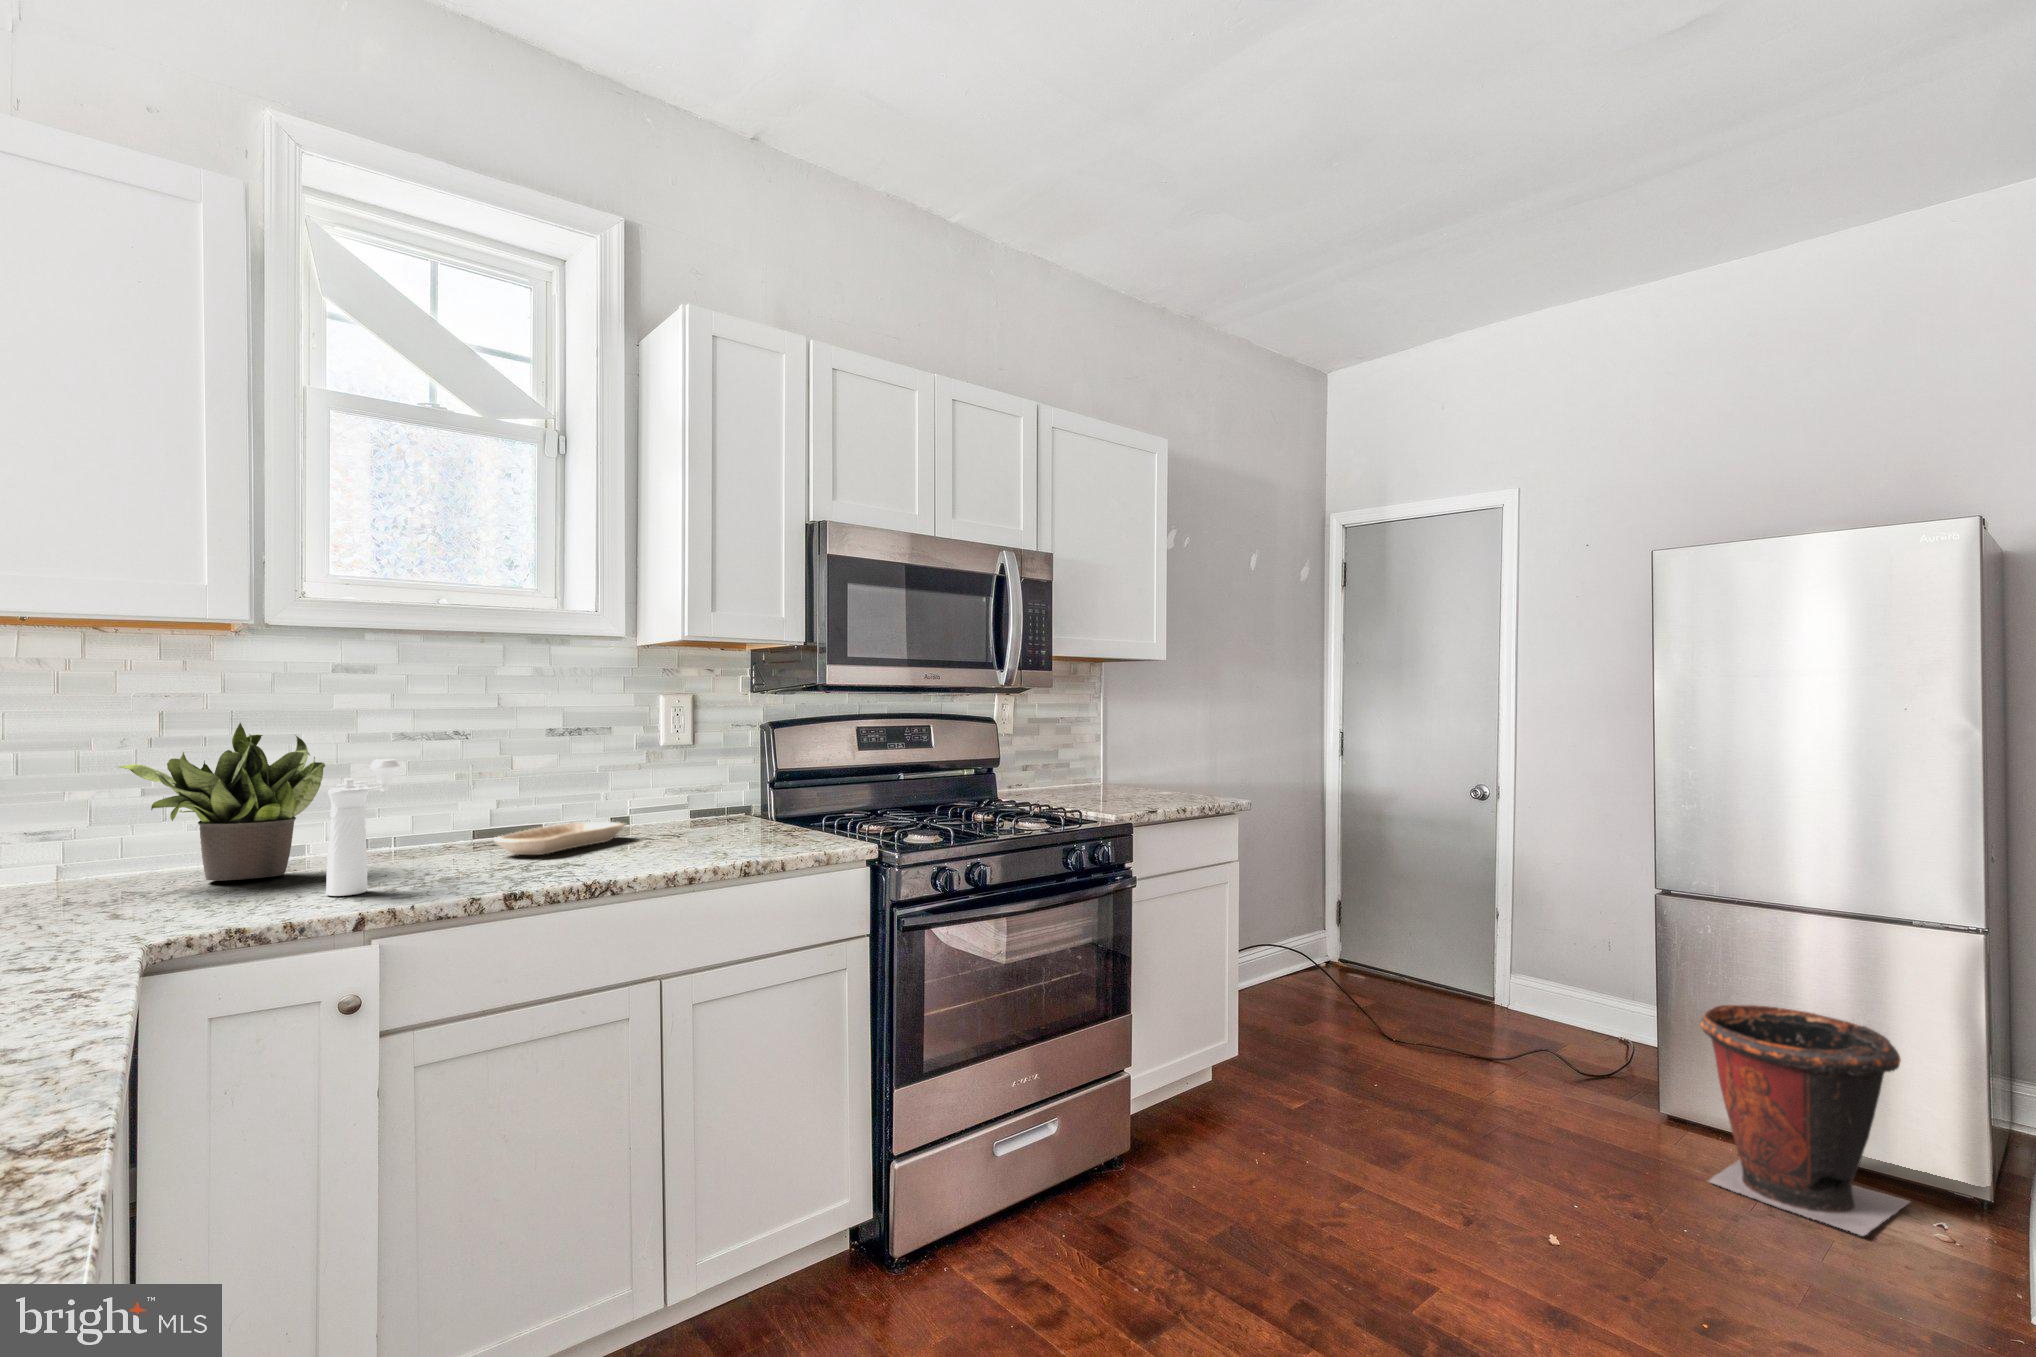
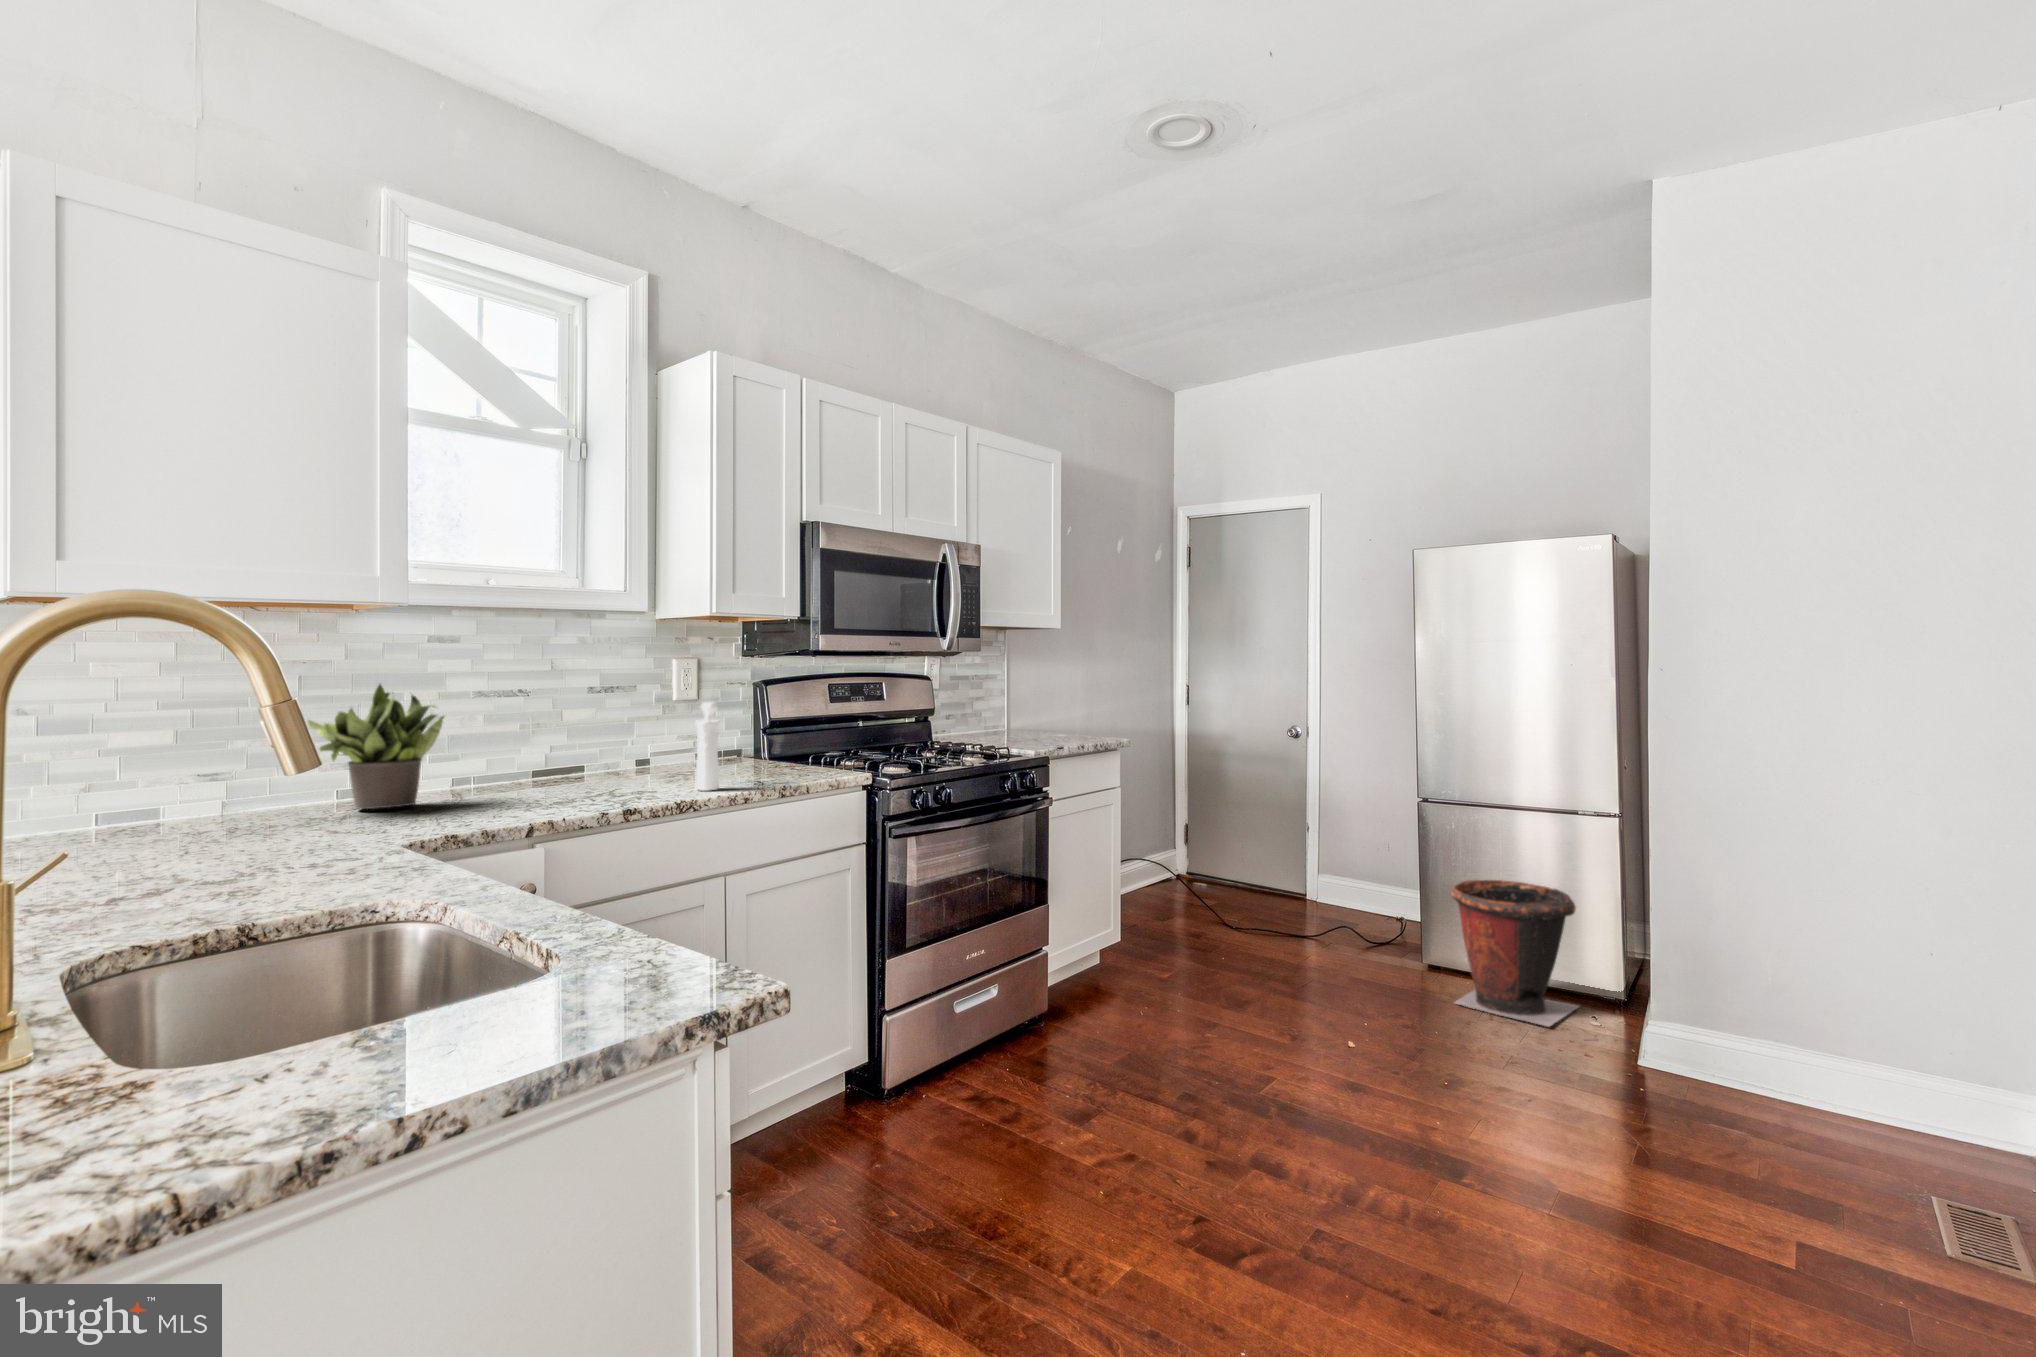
pepper mill: present [326,759,399,896] -> present [695,702,719,791]
tray: present [494,822,625,855] -> none [567,762,659,788]

